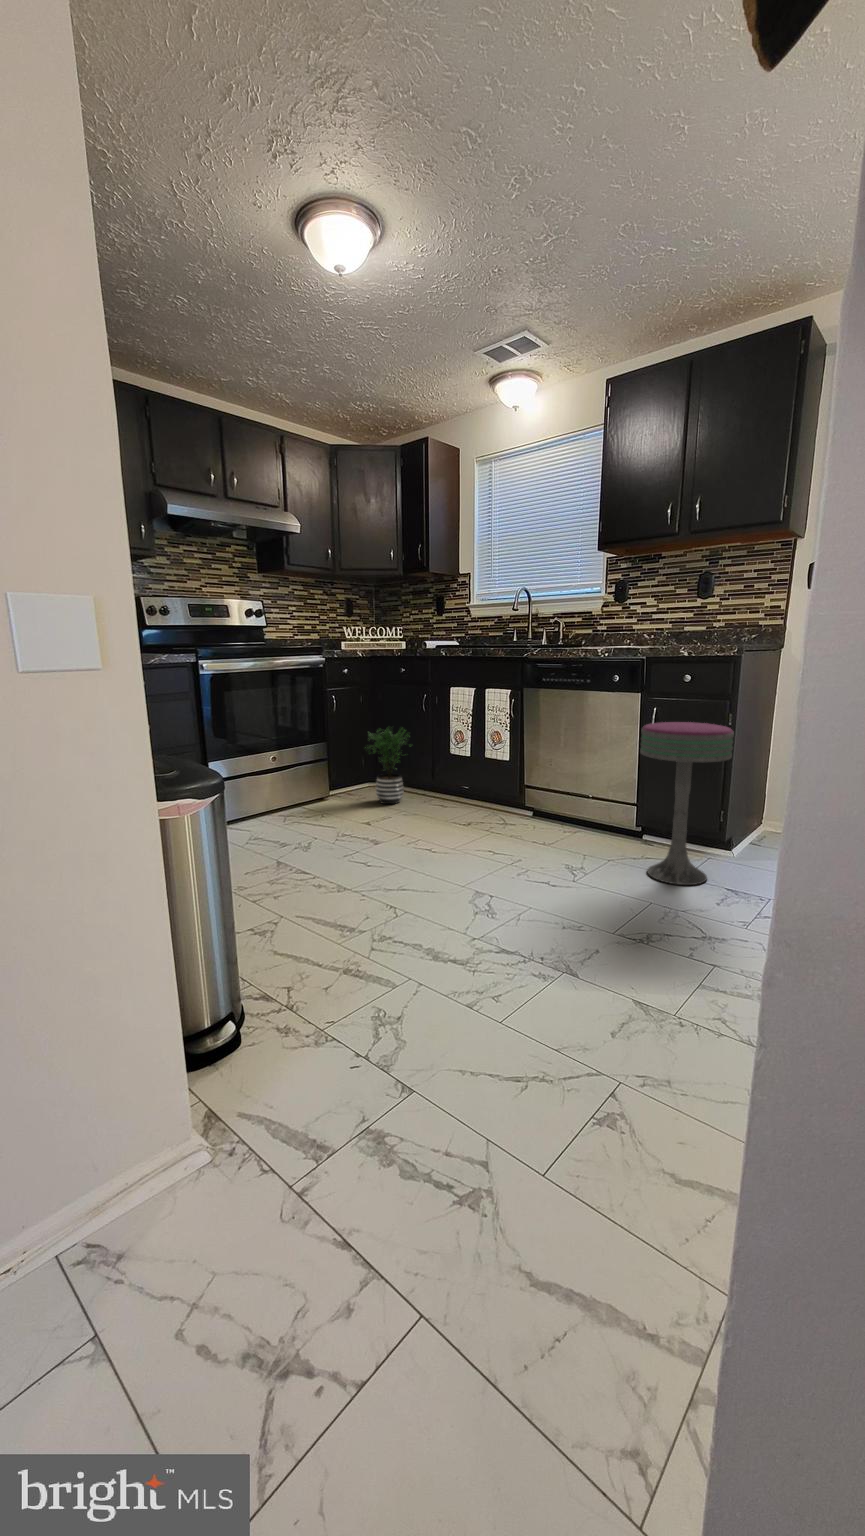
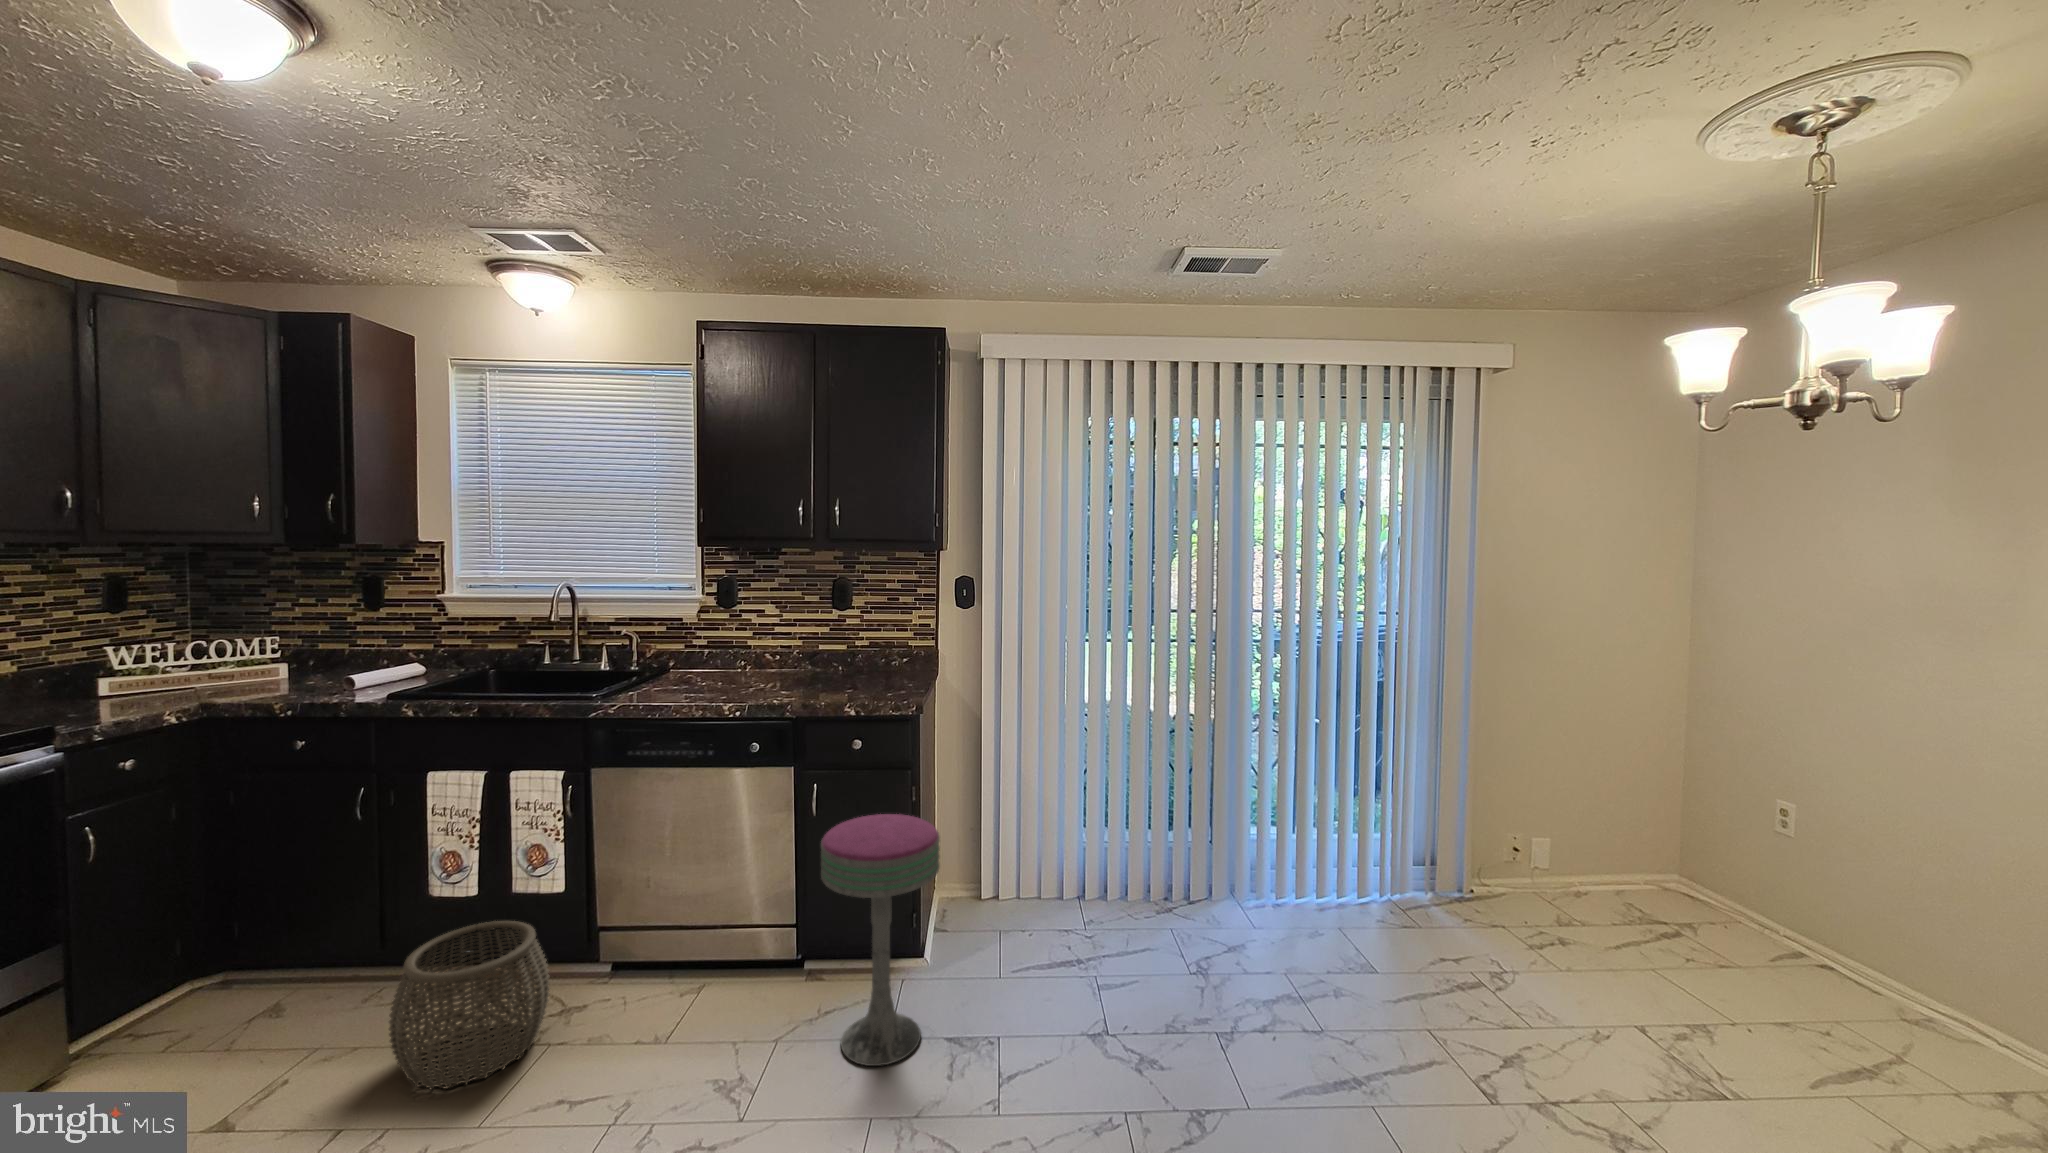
potted plant: present [365,728,409,804] -> none [186,865,340,1047]
woven basket: none [426,763,496,833] -> present [389,921,550,1089]

